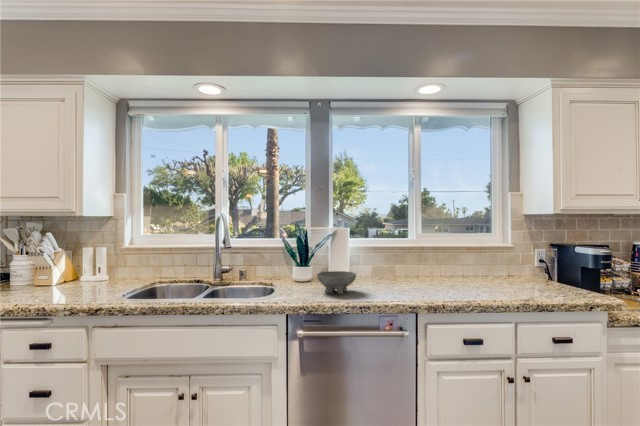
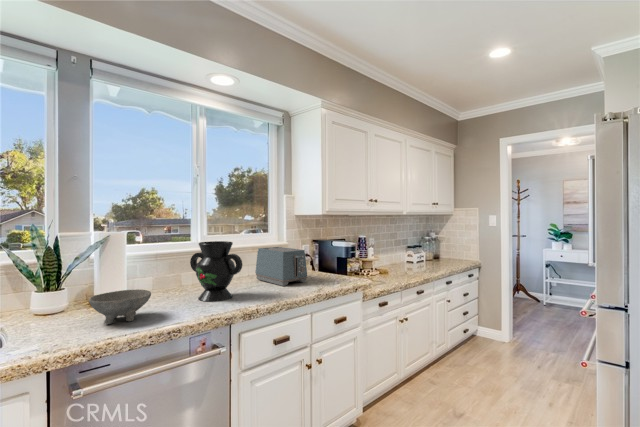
decorative vase: none [395,238,436,292] -> present [190,241,242,301]
toaster: none [467,248,524,290] -> present [255,247,307,286]

